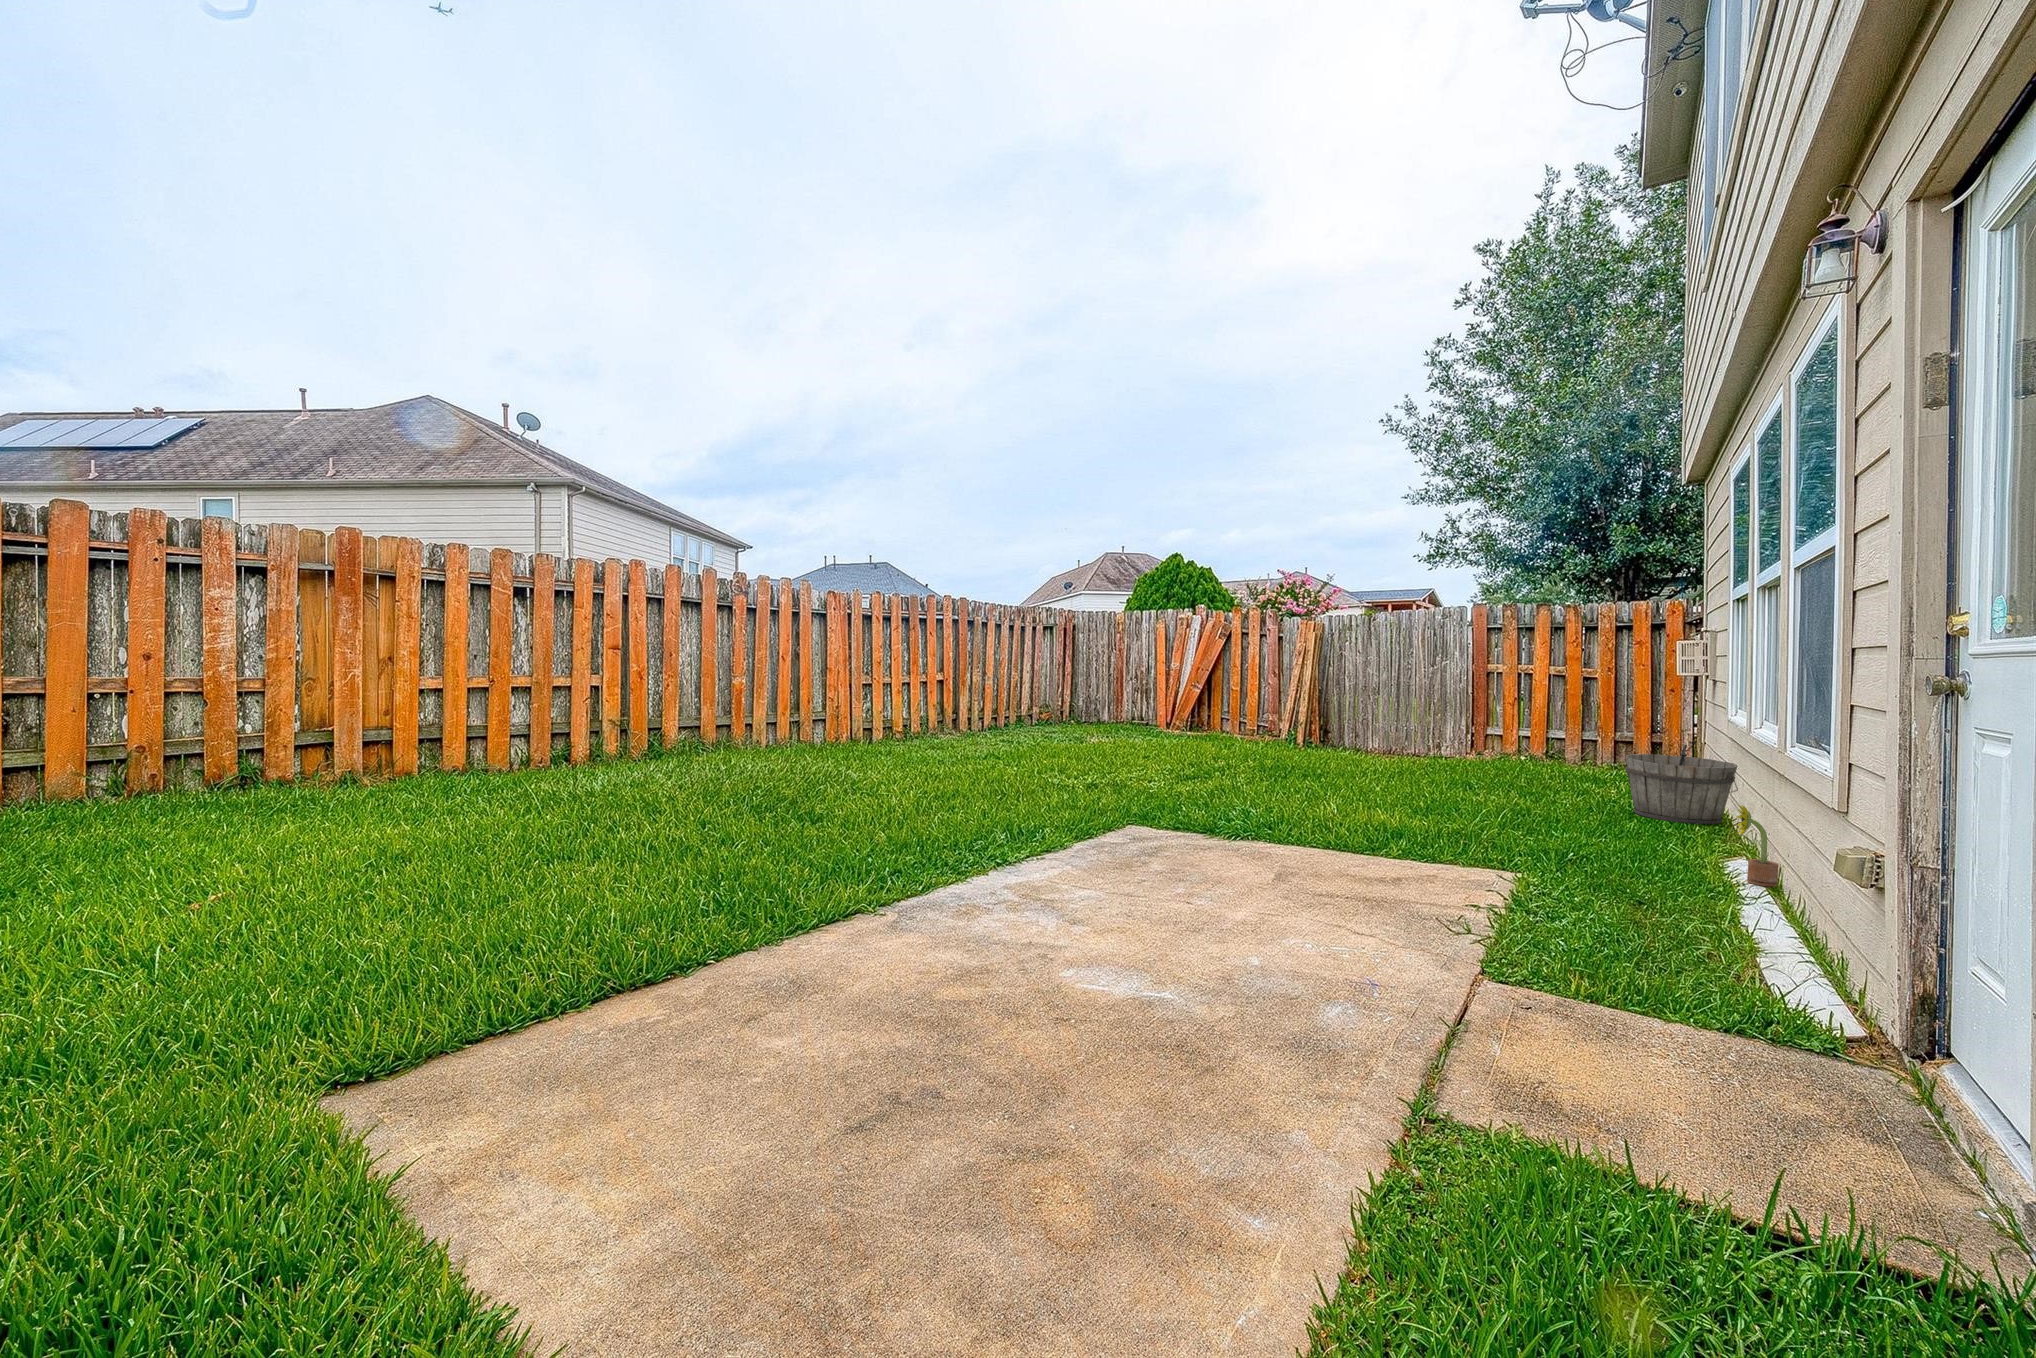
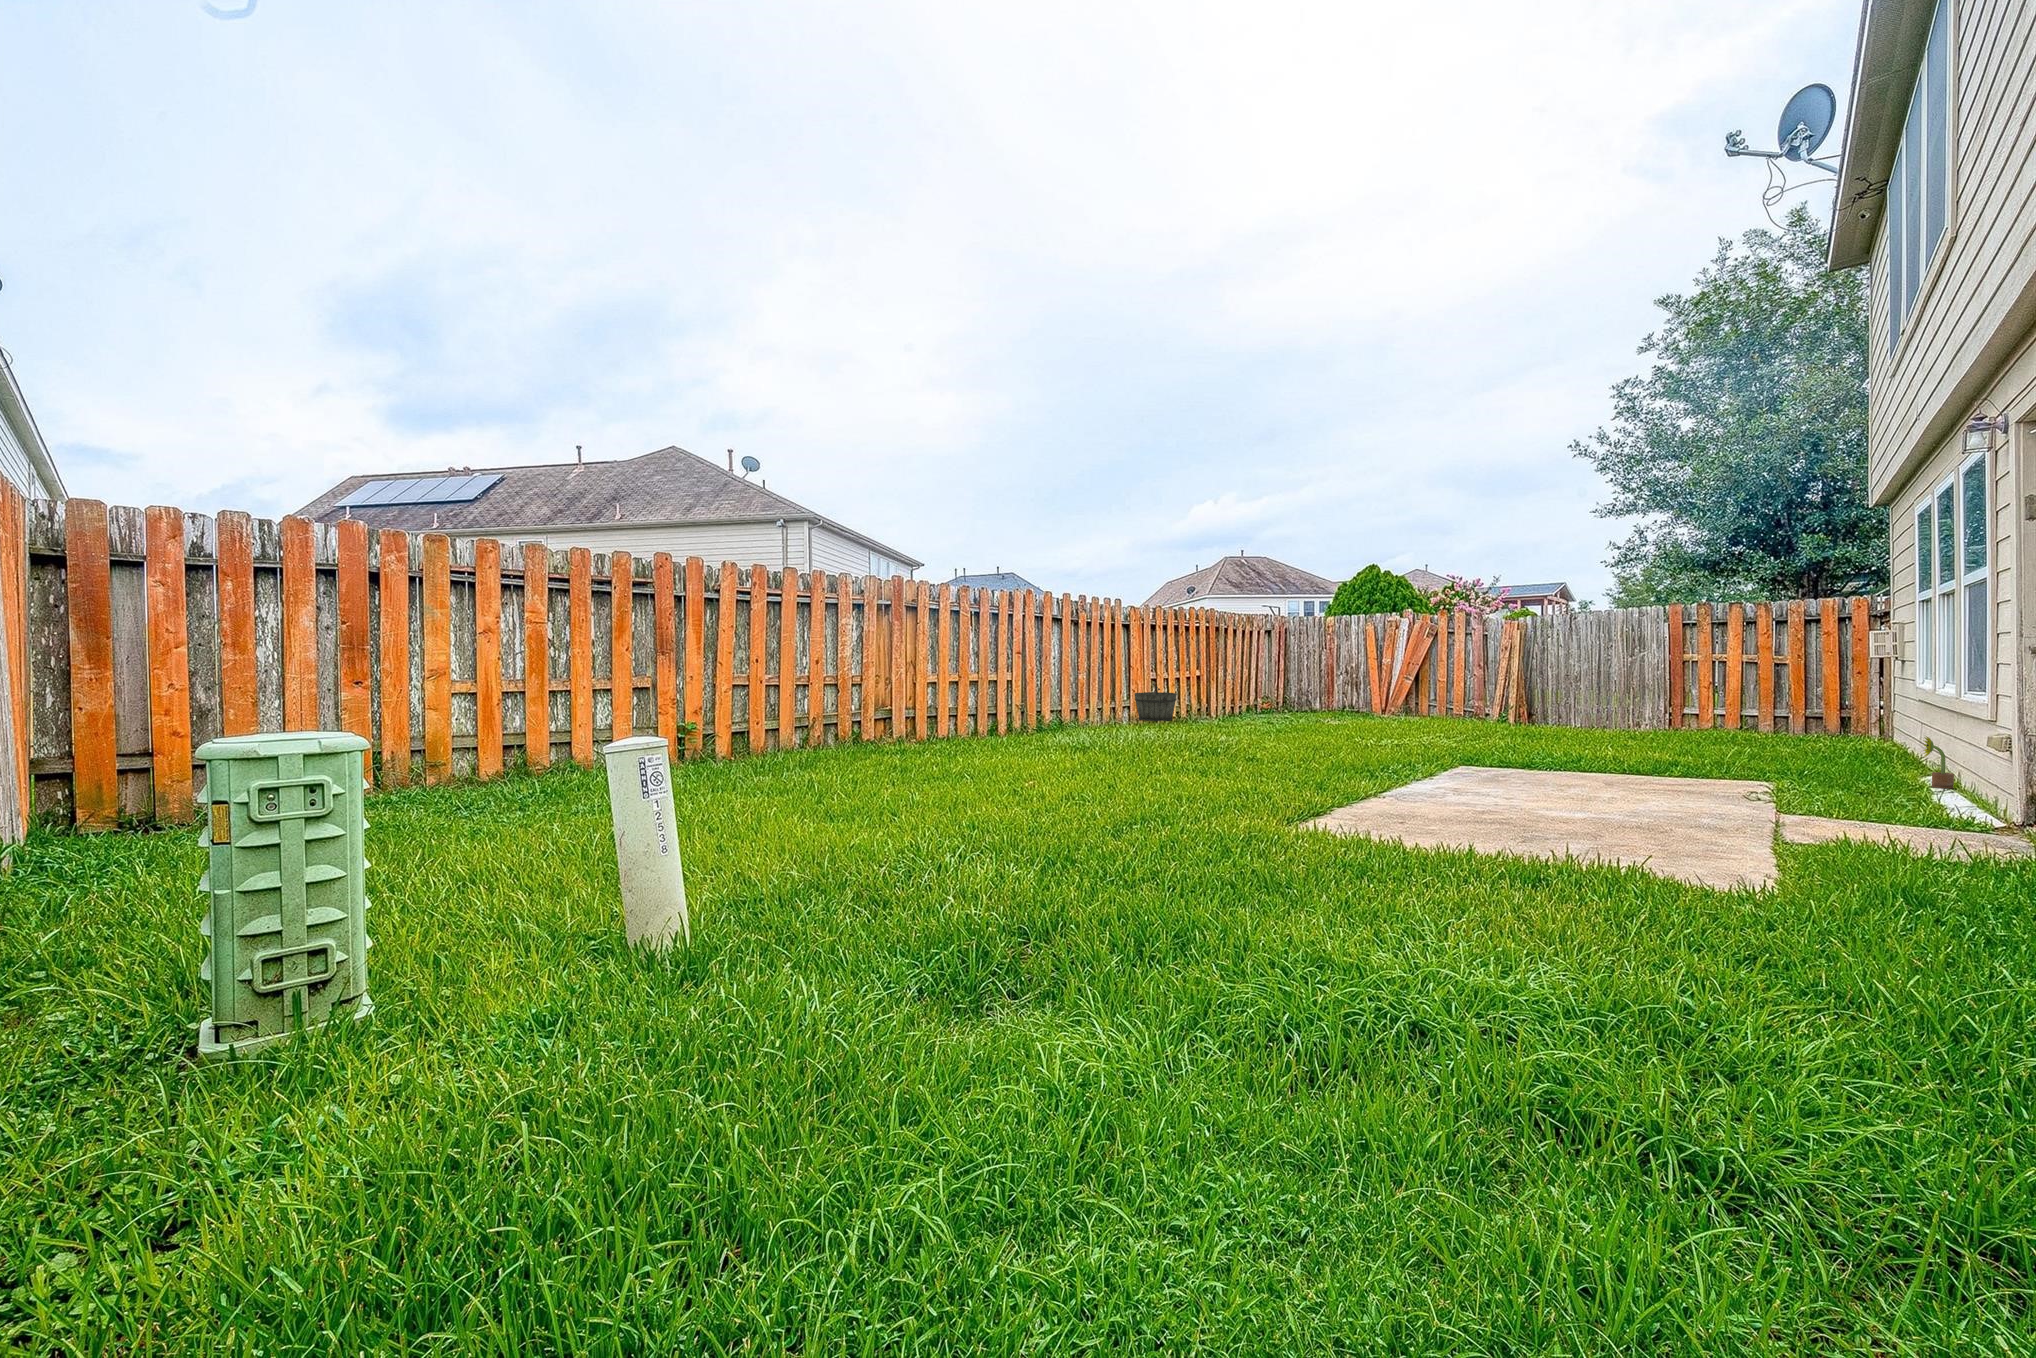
wooden bucket: present [1625,741,1738,824] -> present [1135,684,1177,721]

